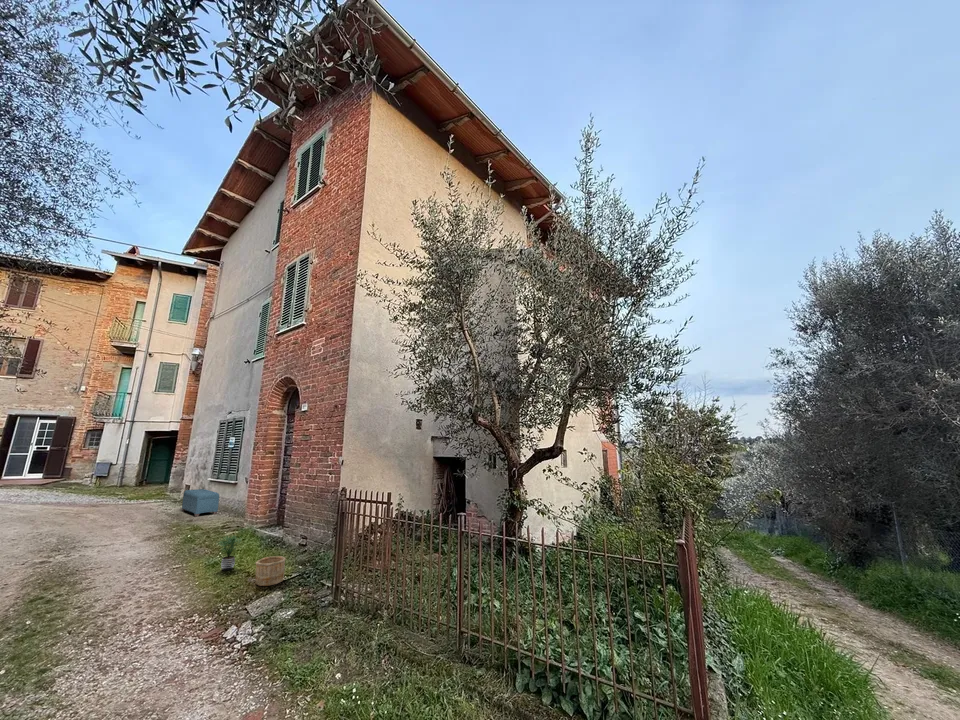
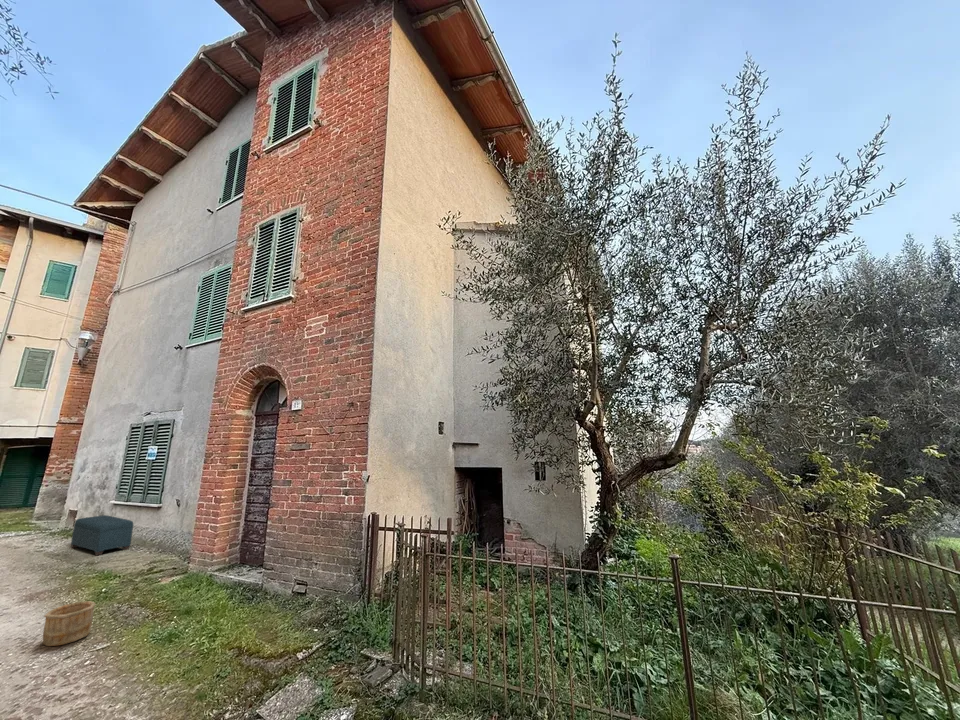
potted plant: present [219,536,241,571] -> none [174,592,216,650]
wooden bucket: present [255,556,286,586] -> present [43,601,95,646]

